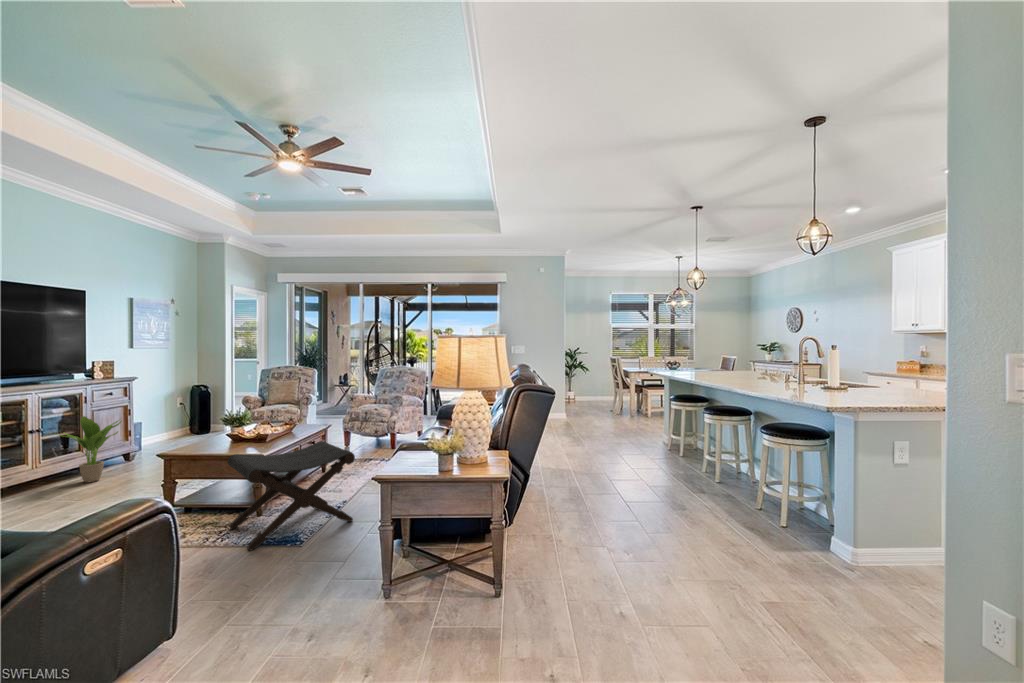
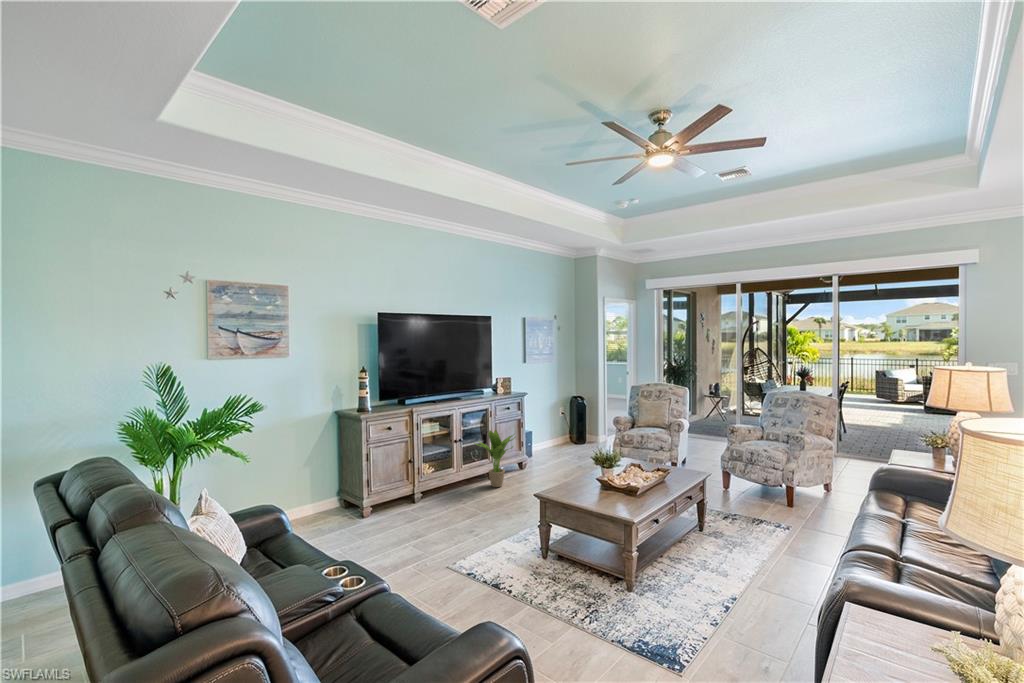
footstool: present [228,441,355,551] -> none [600,509,756,647]

